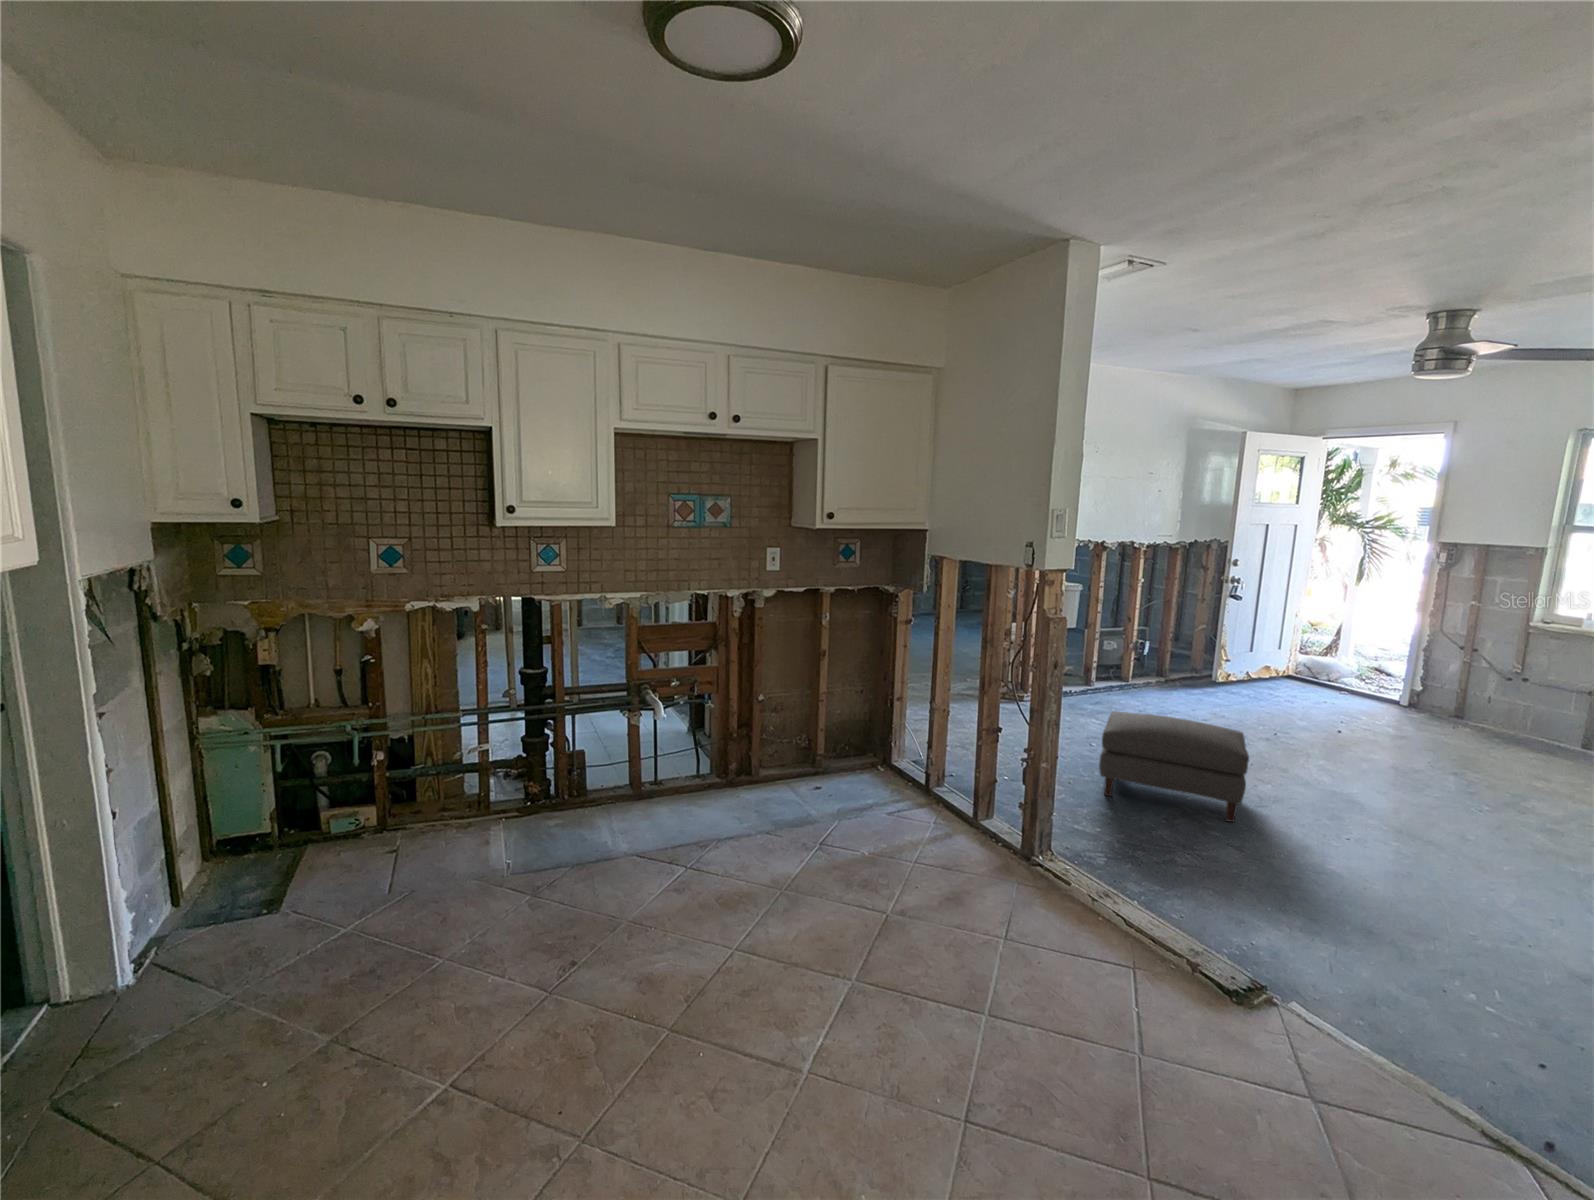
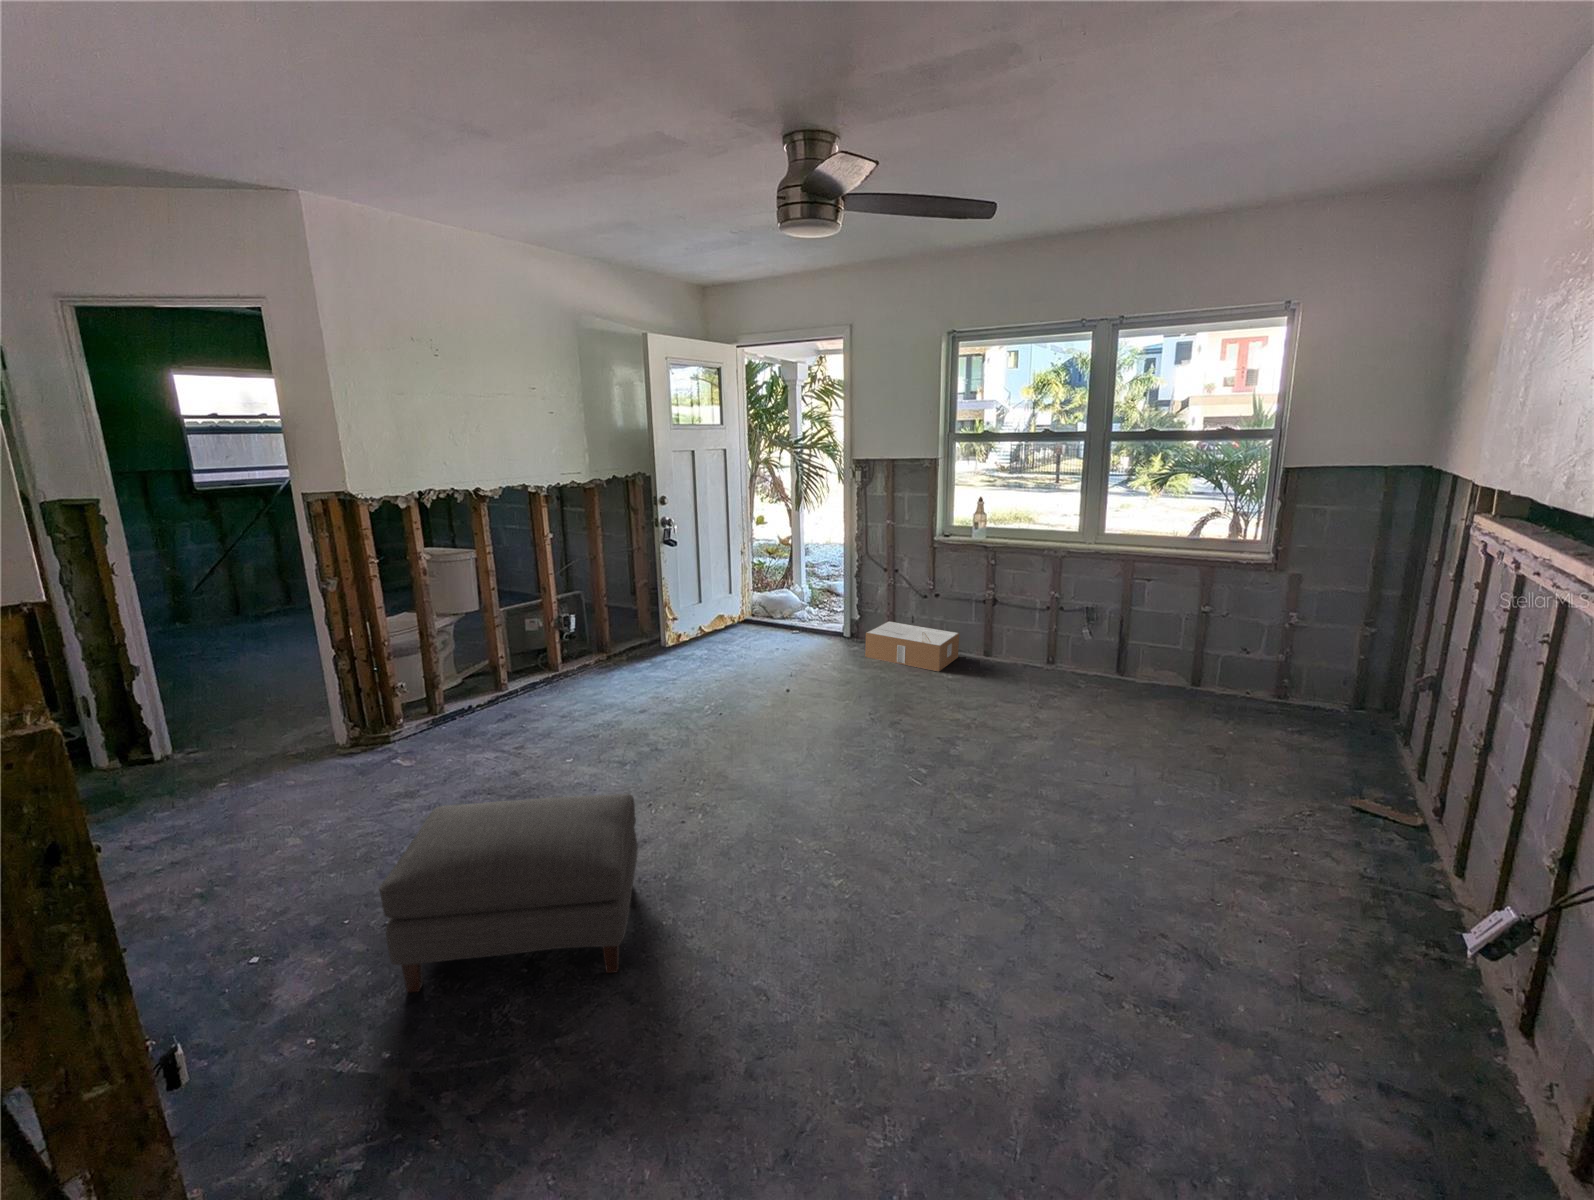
cardboard box: none [1429,697,1557,748] -> present [865,621,959,671]

